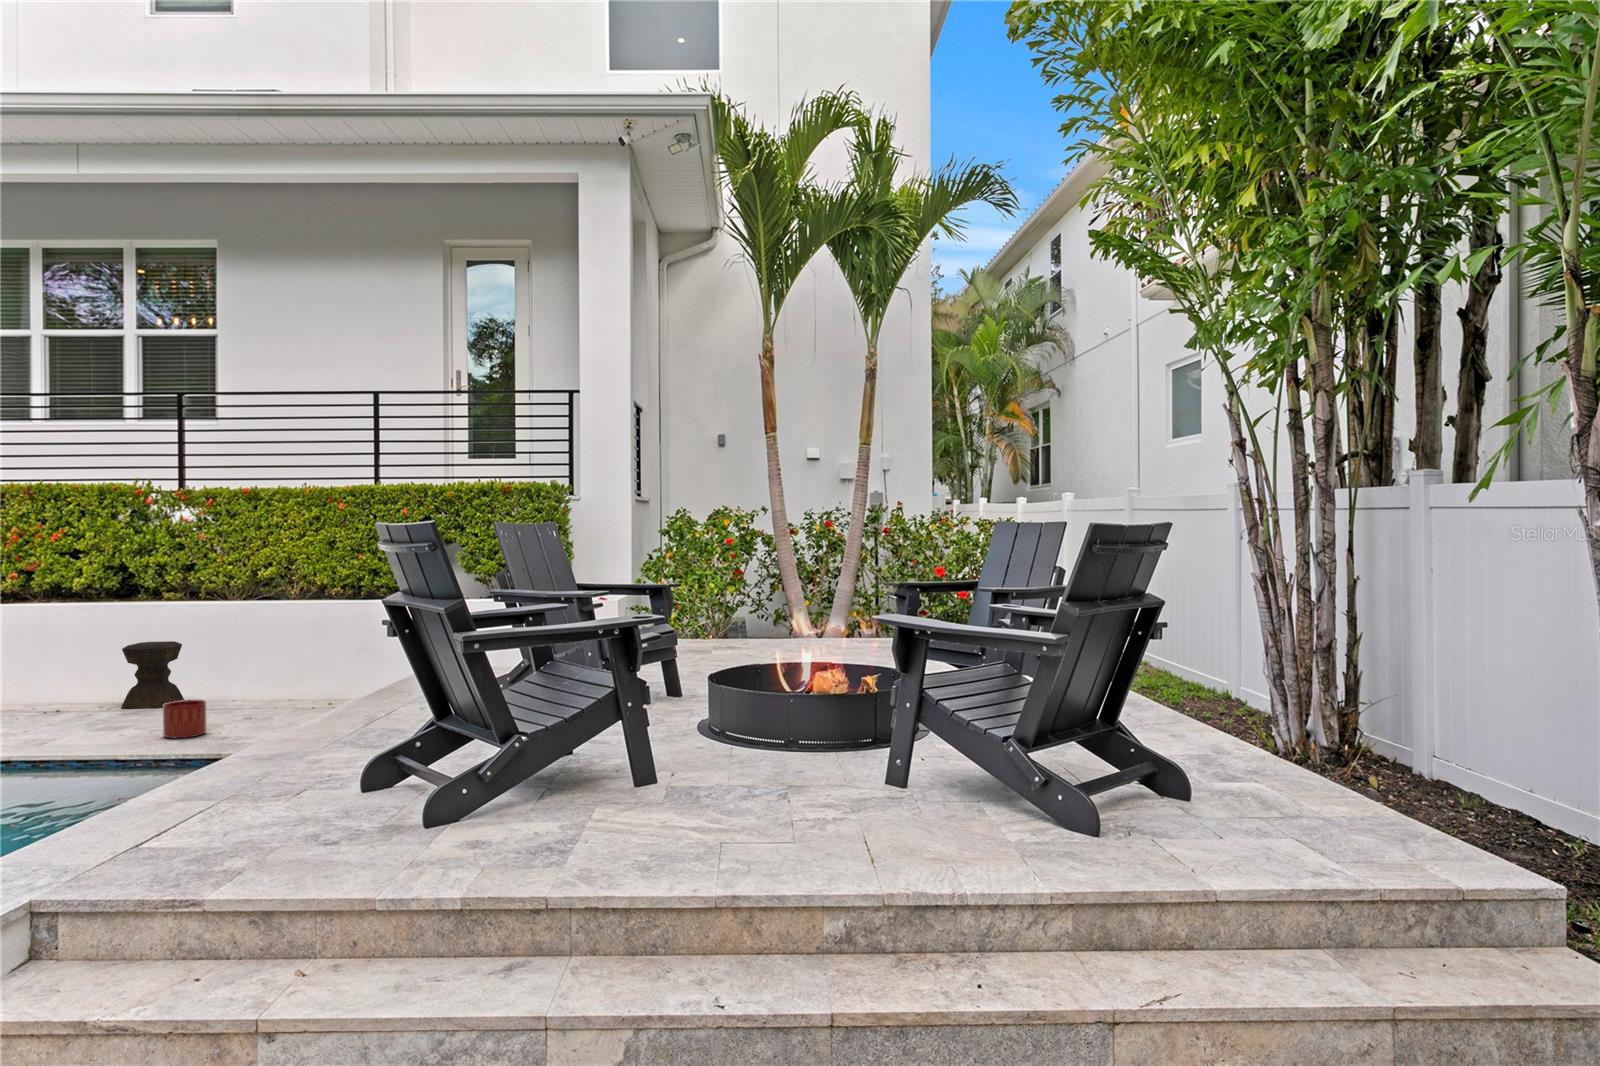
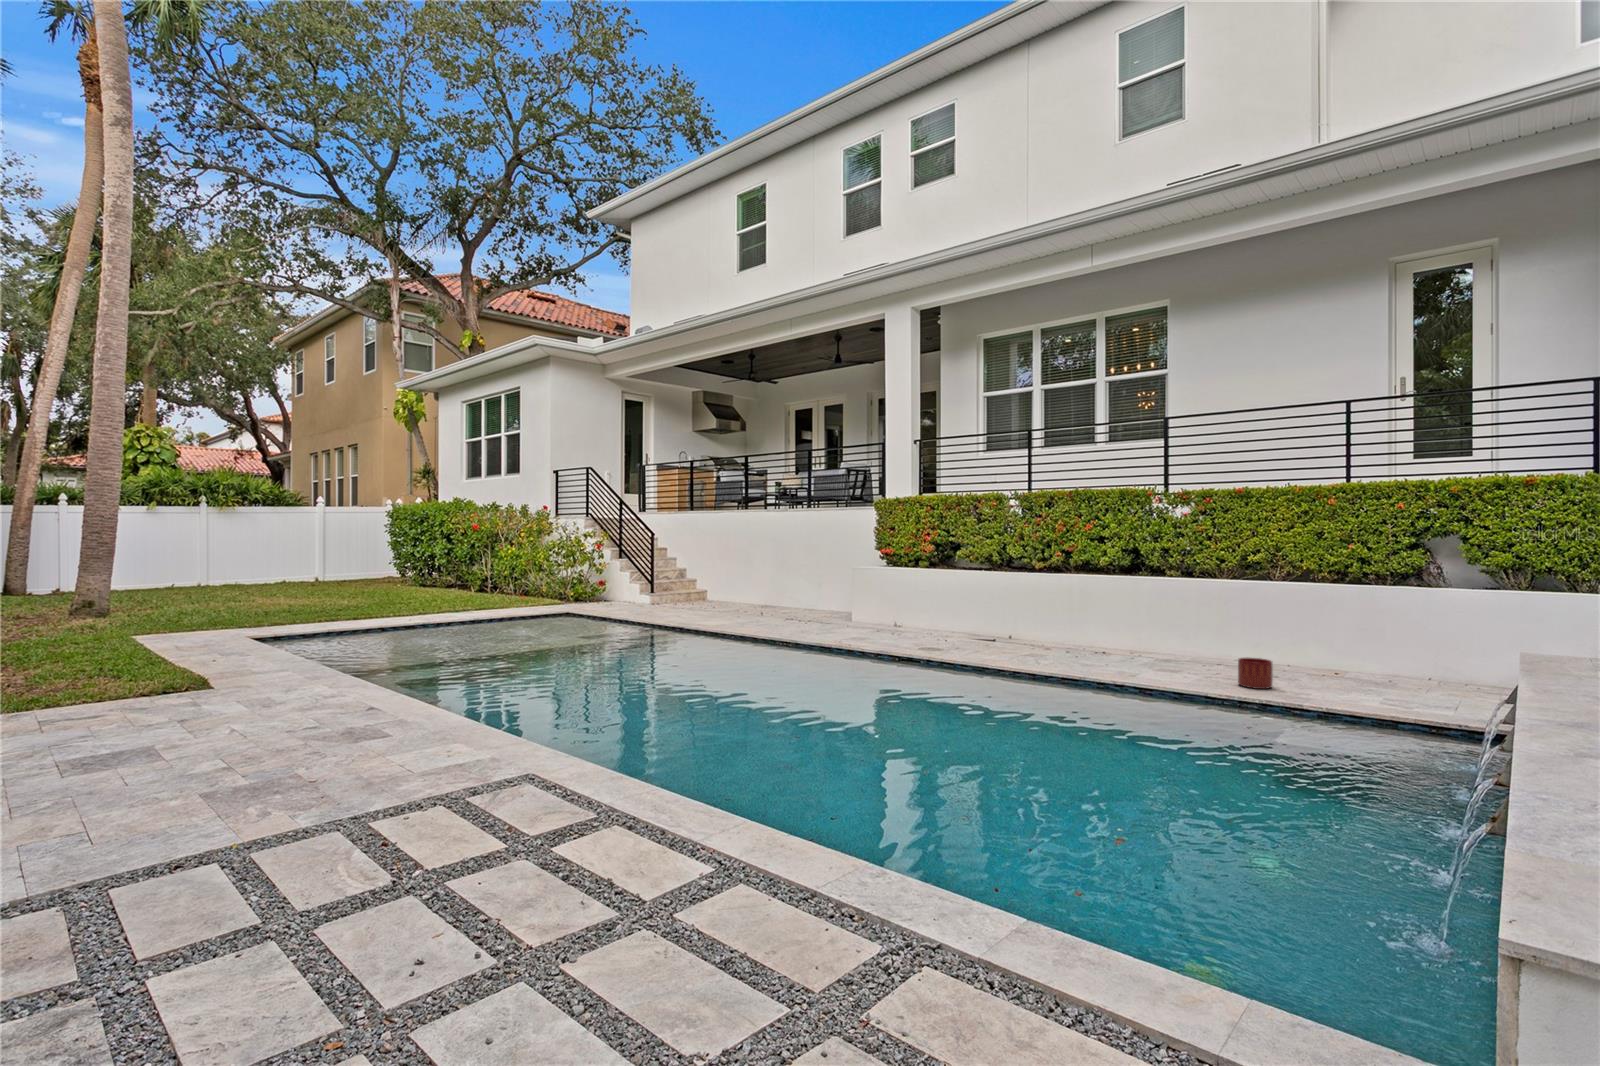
stool: present [121,641,184,709] -> none [1149,608,1191,660]

